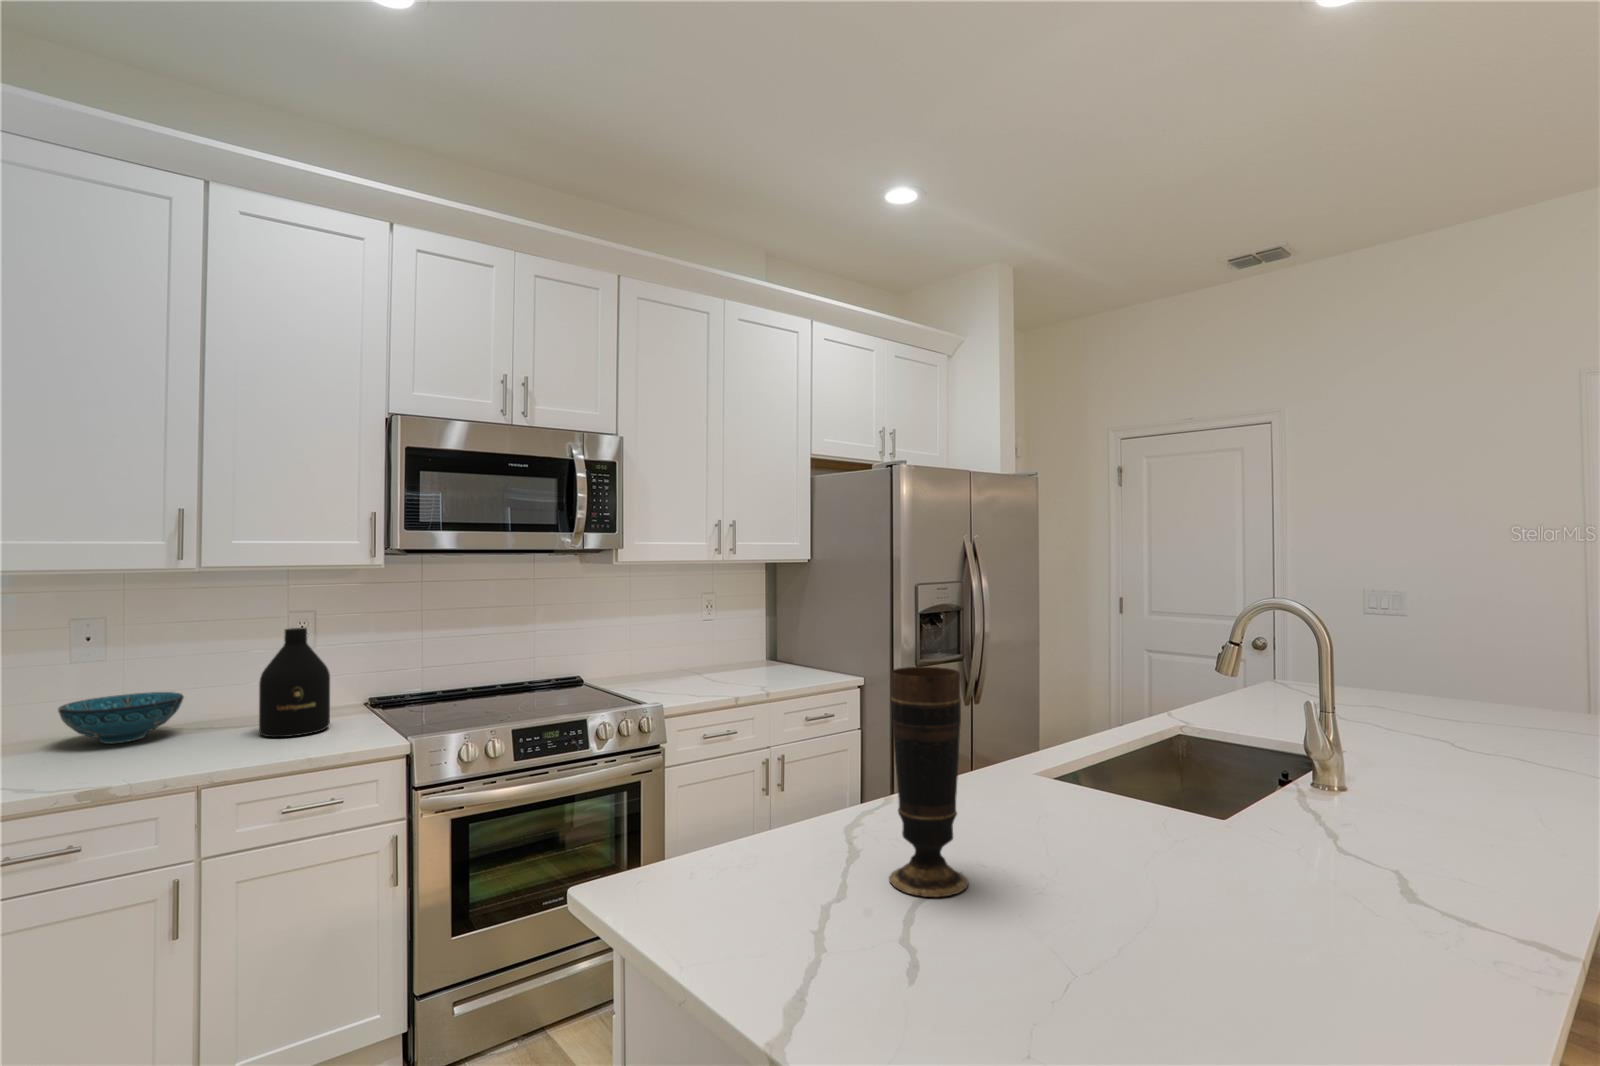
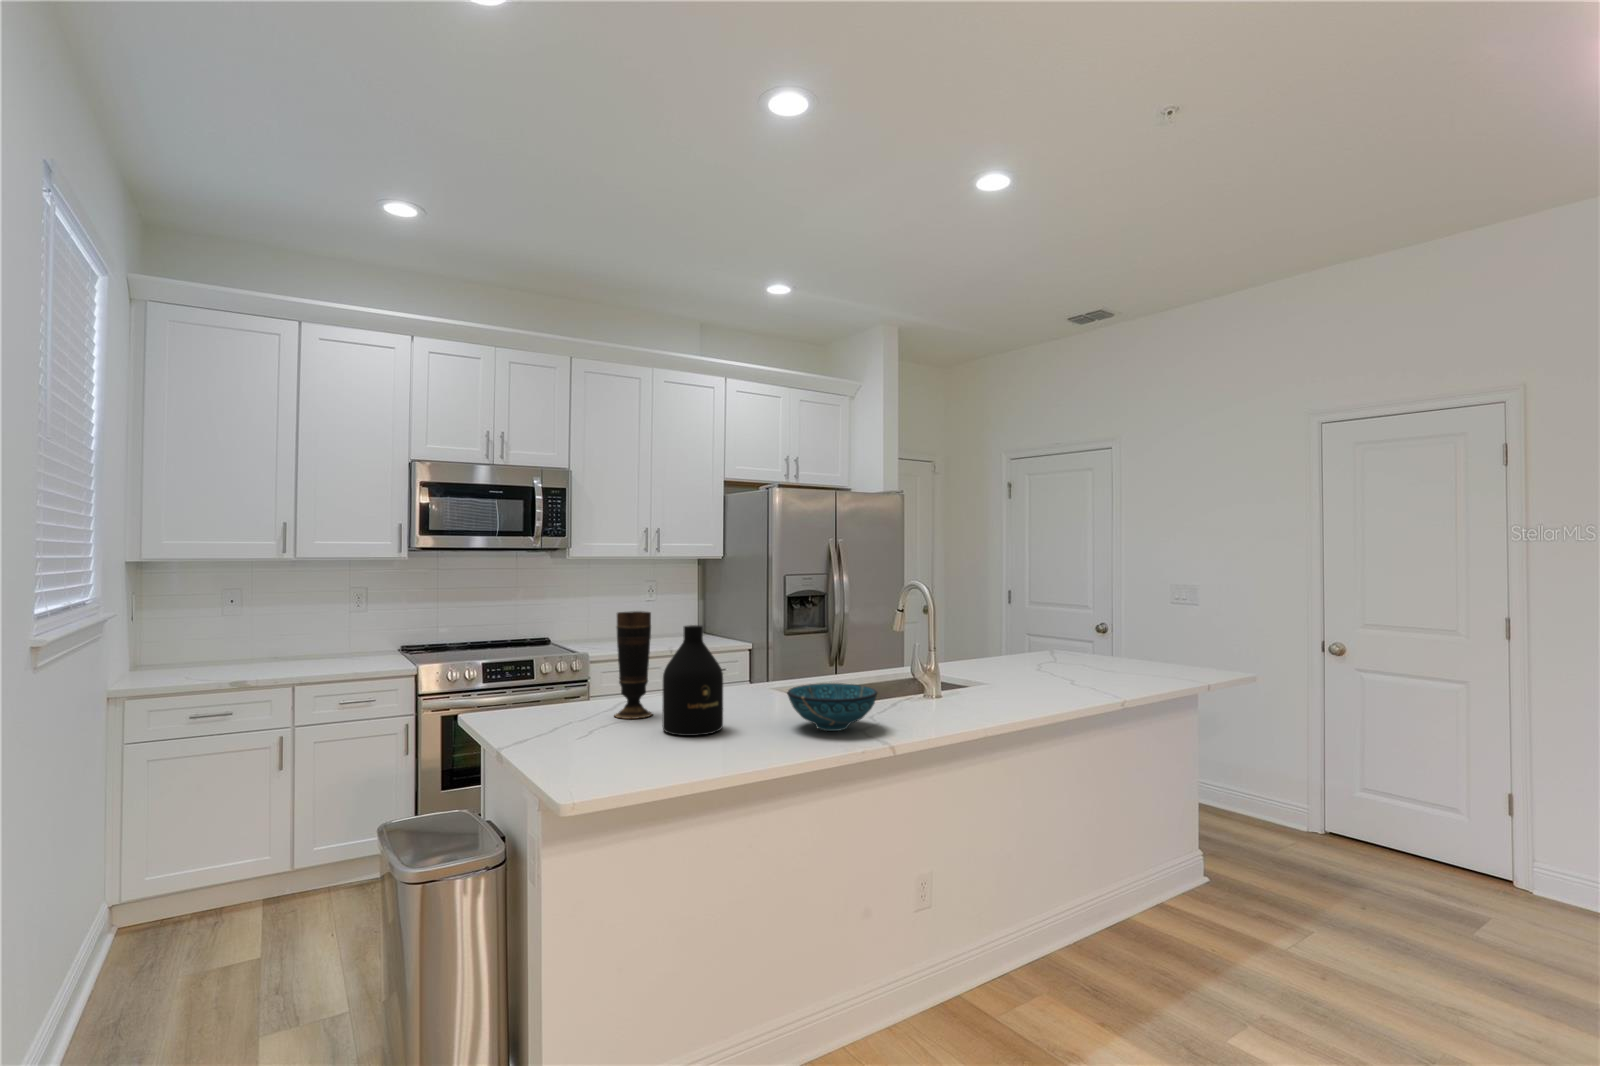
bottle: present [259,628,330,737] -> present [662,625,723,736]
decorative bowl: present [58,692,184,744] -> present [787,683,877,731]

